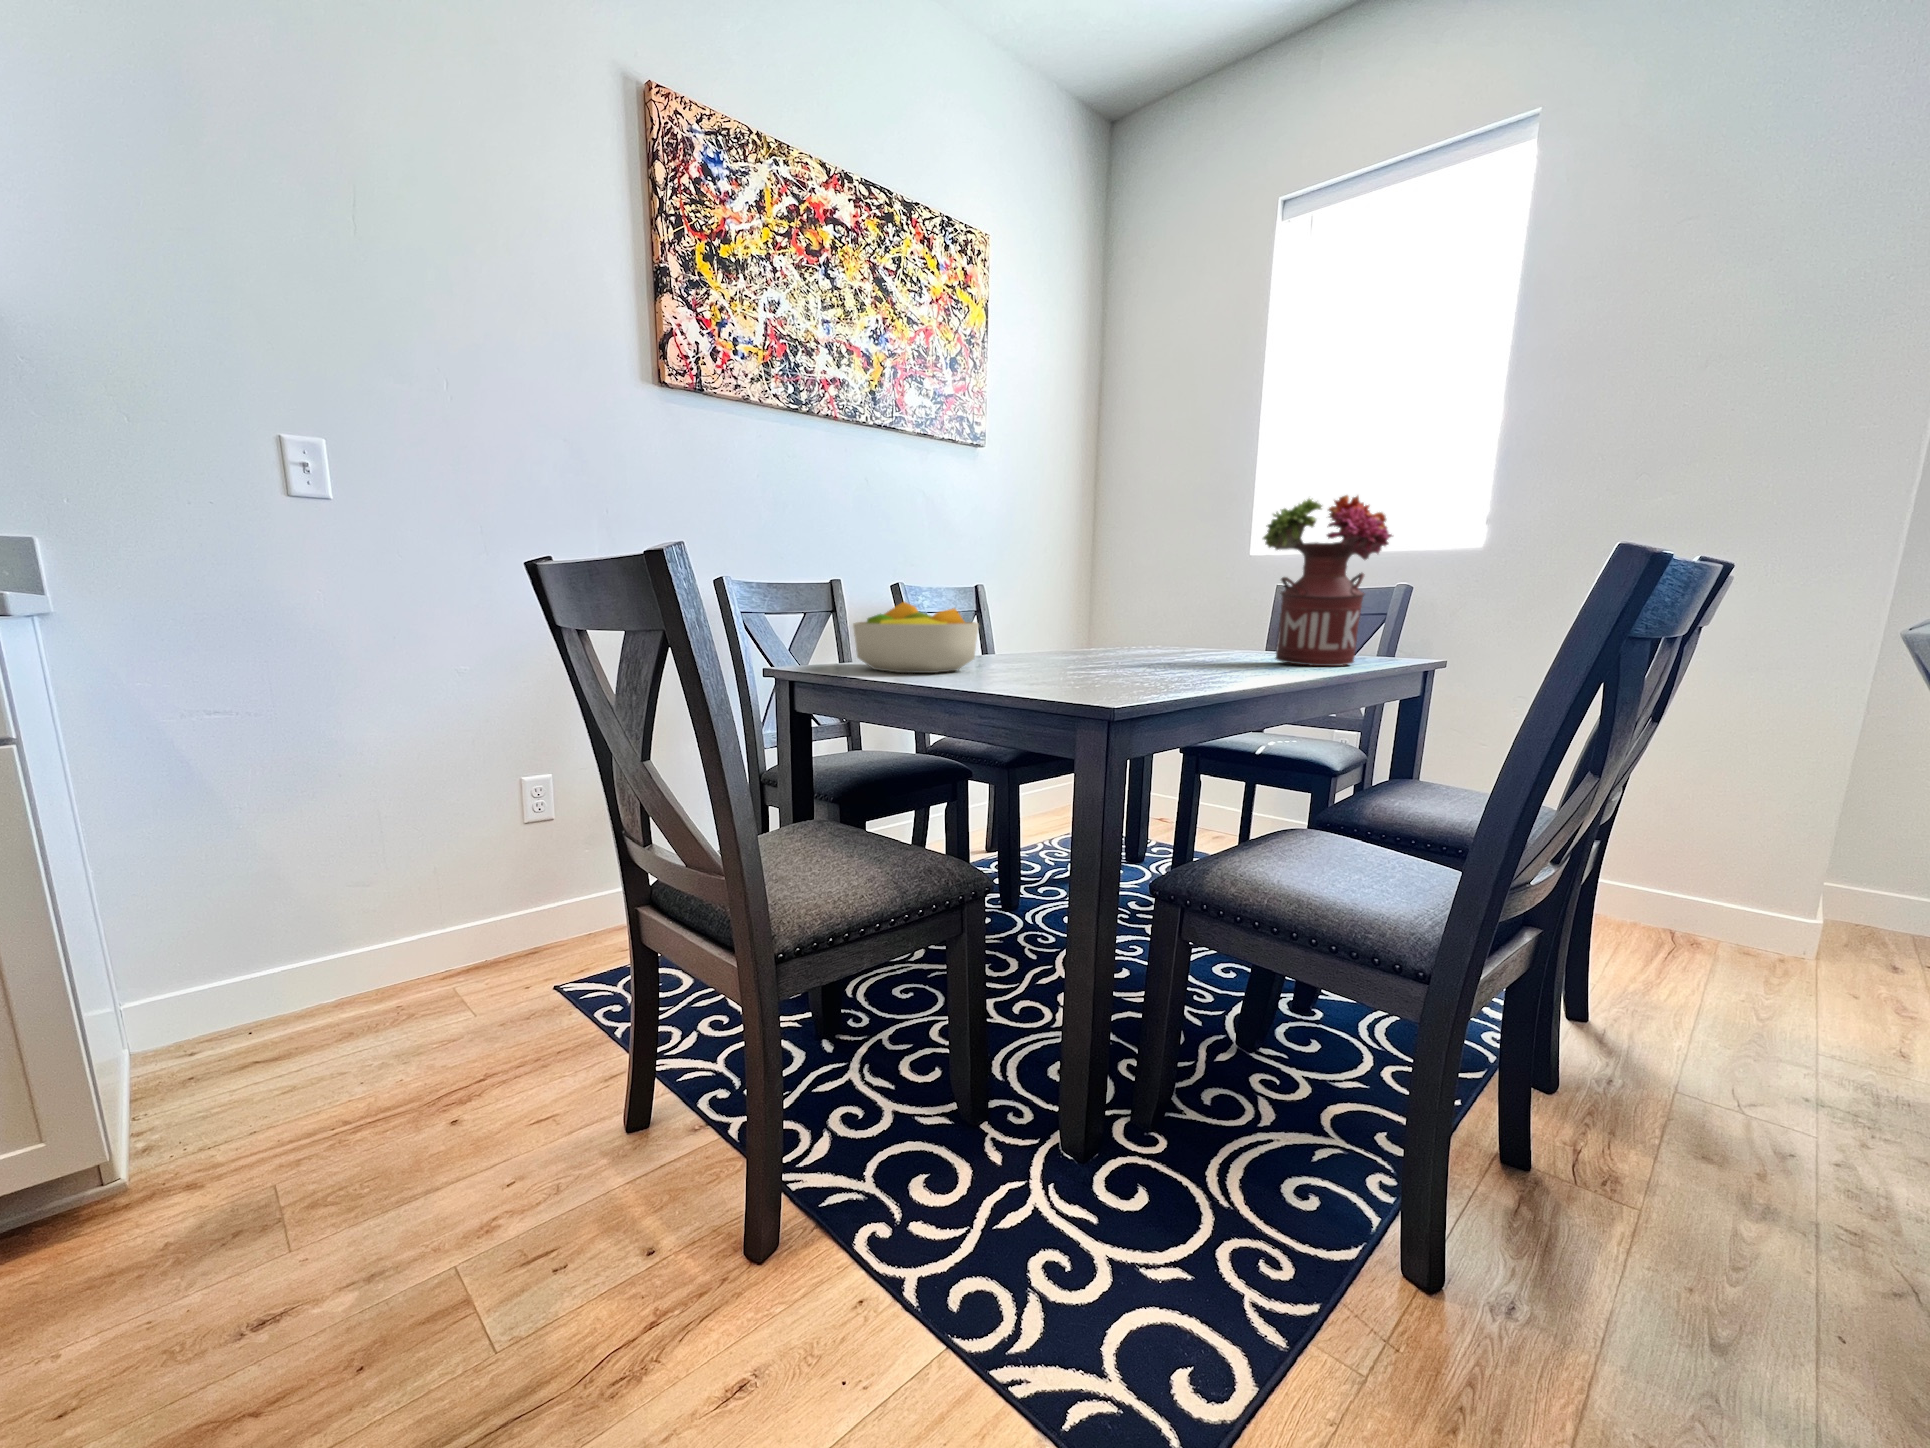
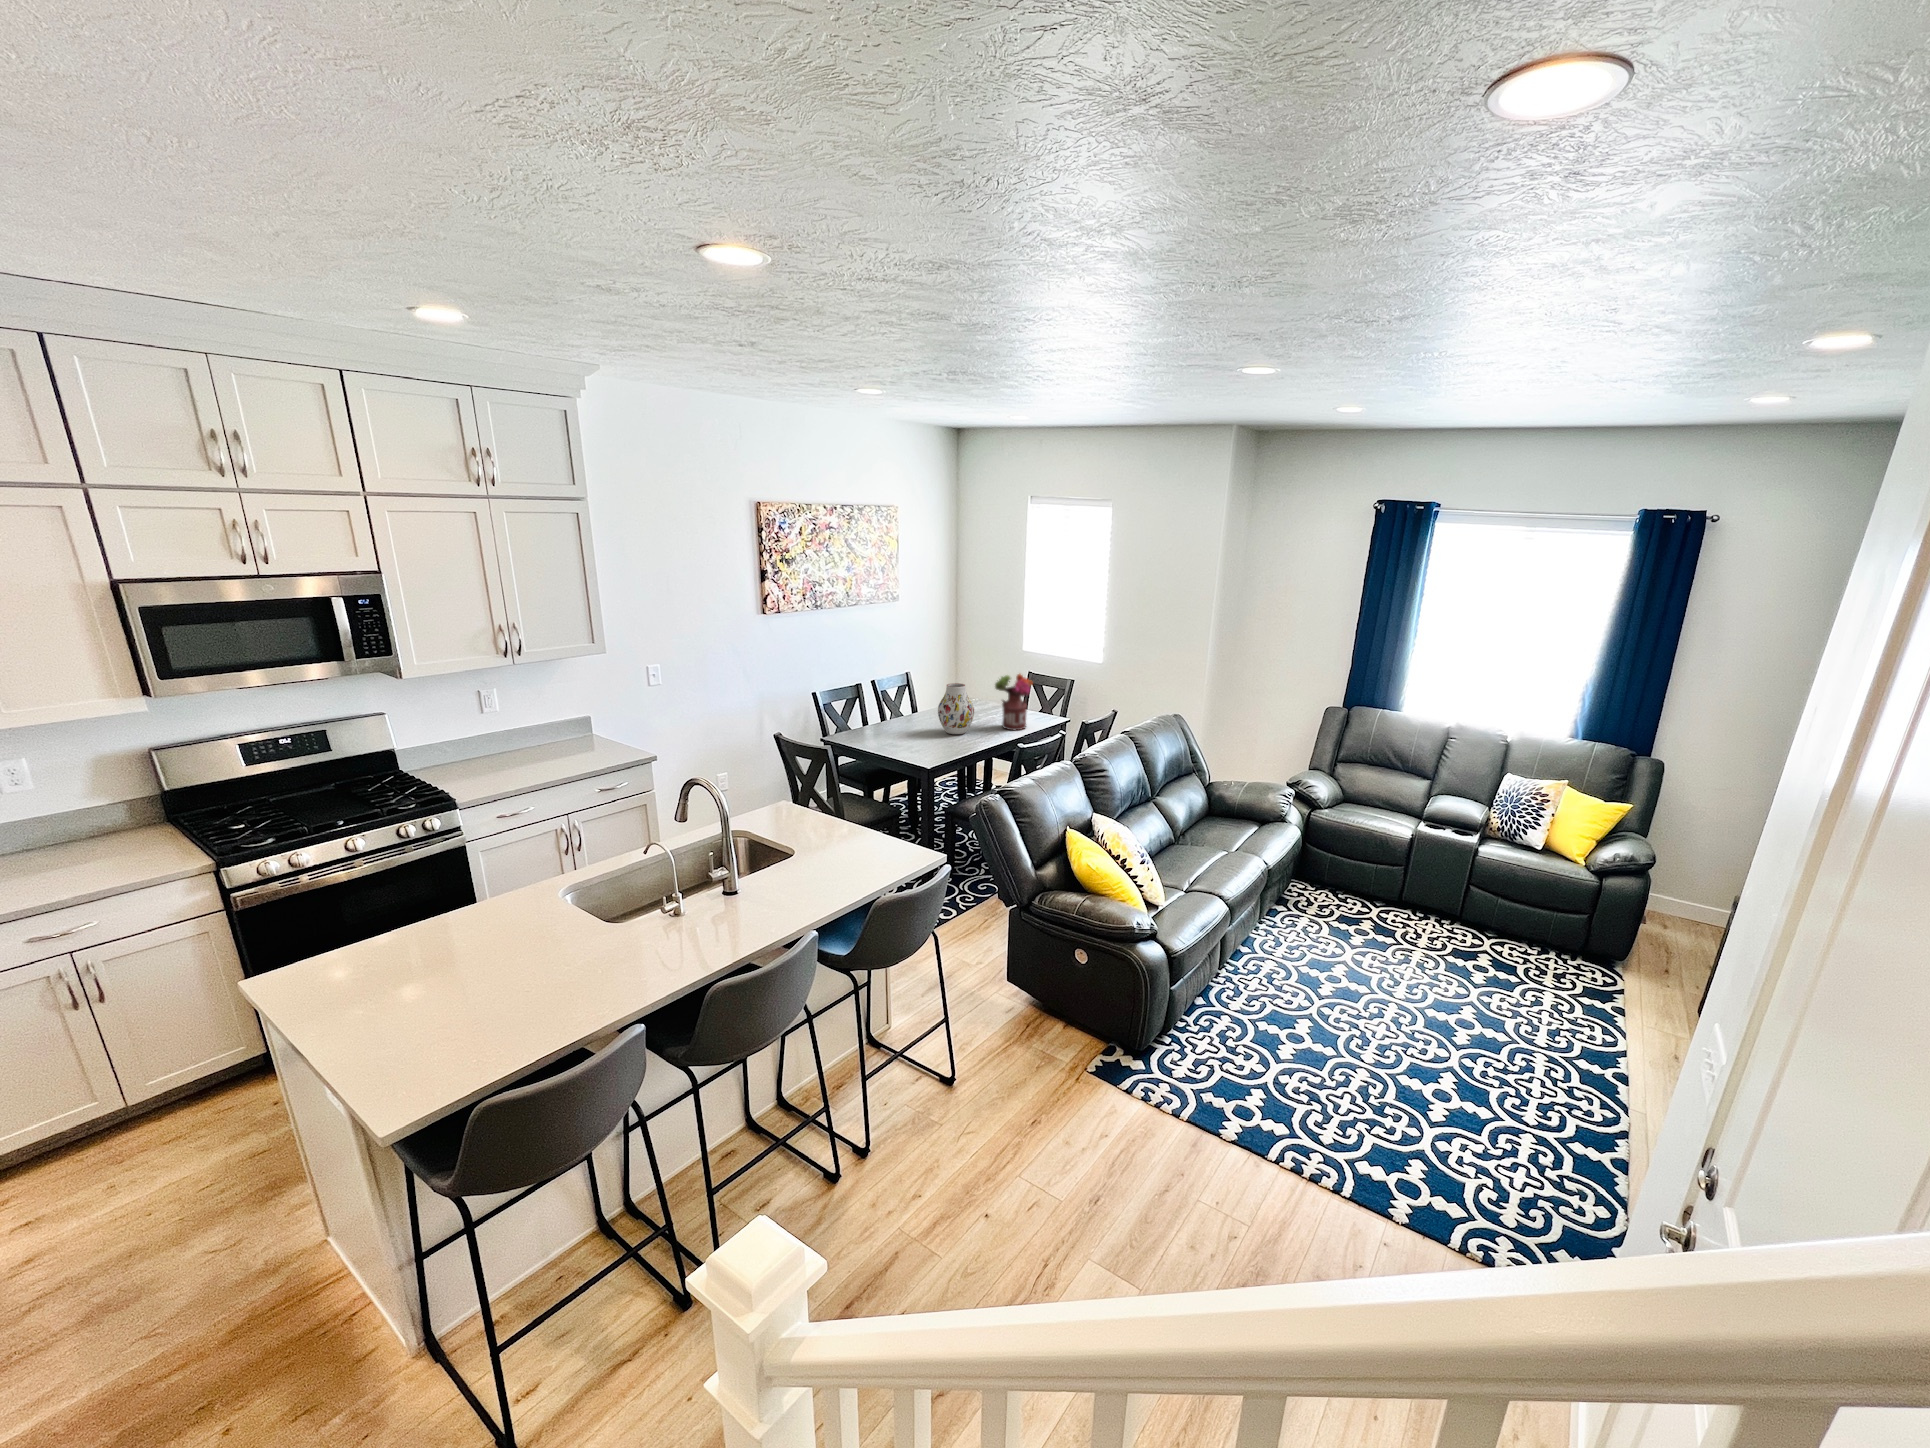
vase: none [1095,513,1209,667] -> present [938,683,974,734]
fruit bowl: present [853,602,979,673] -> none [855,711,898,741]

